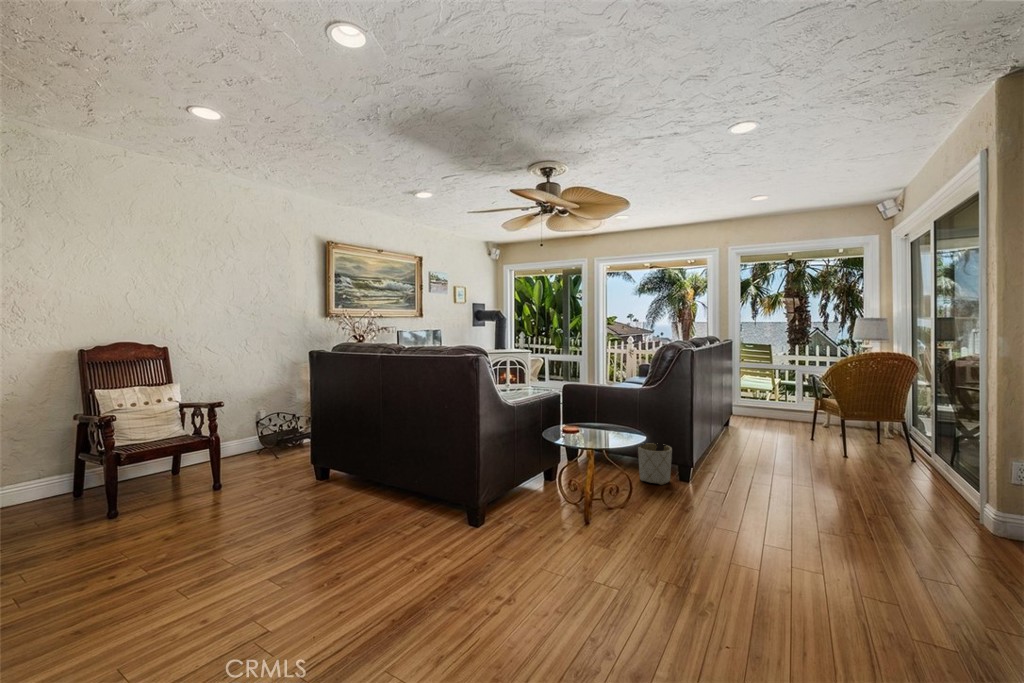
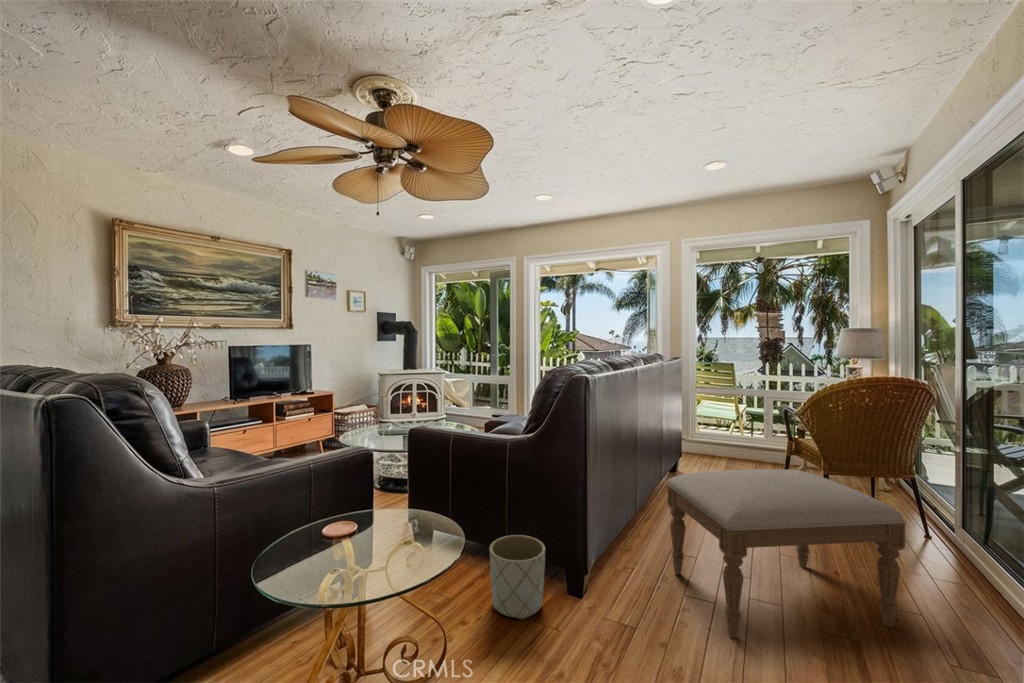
ottoman: none [739,406,882,491] -> present [668,469,905,638]

